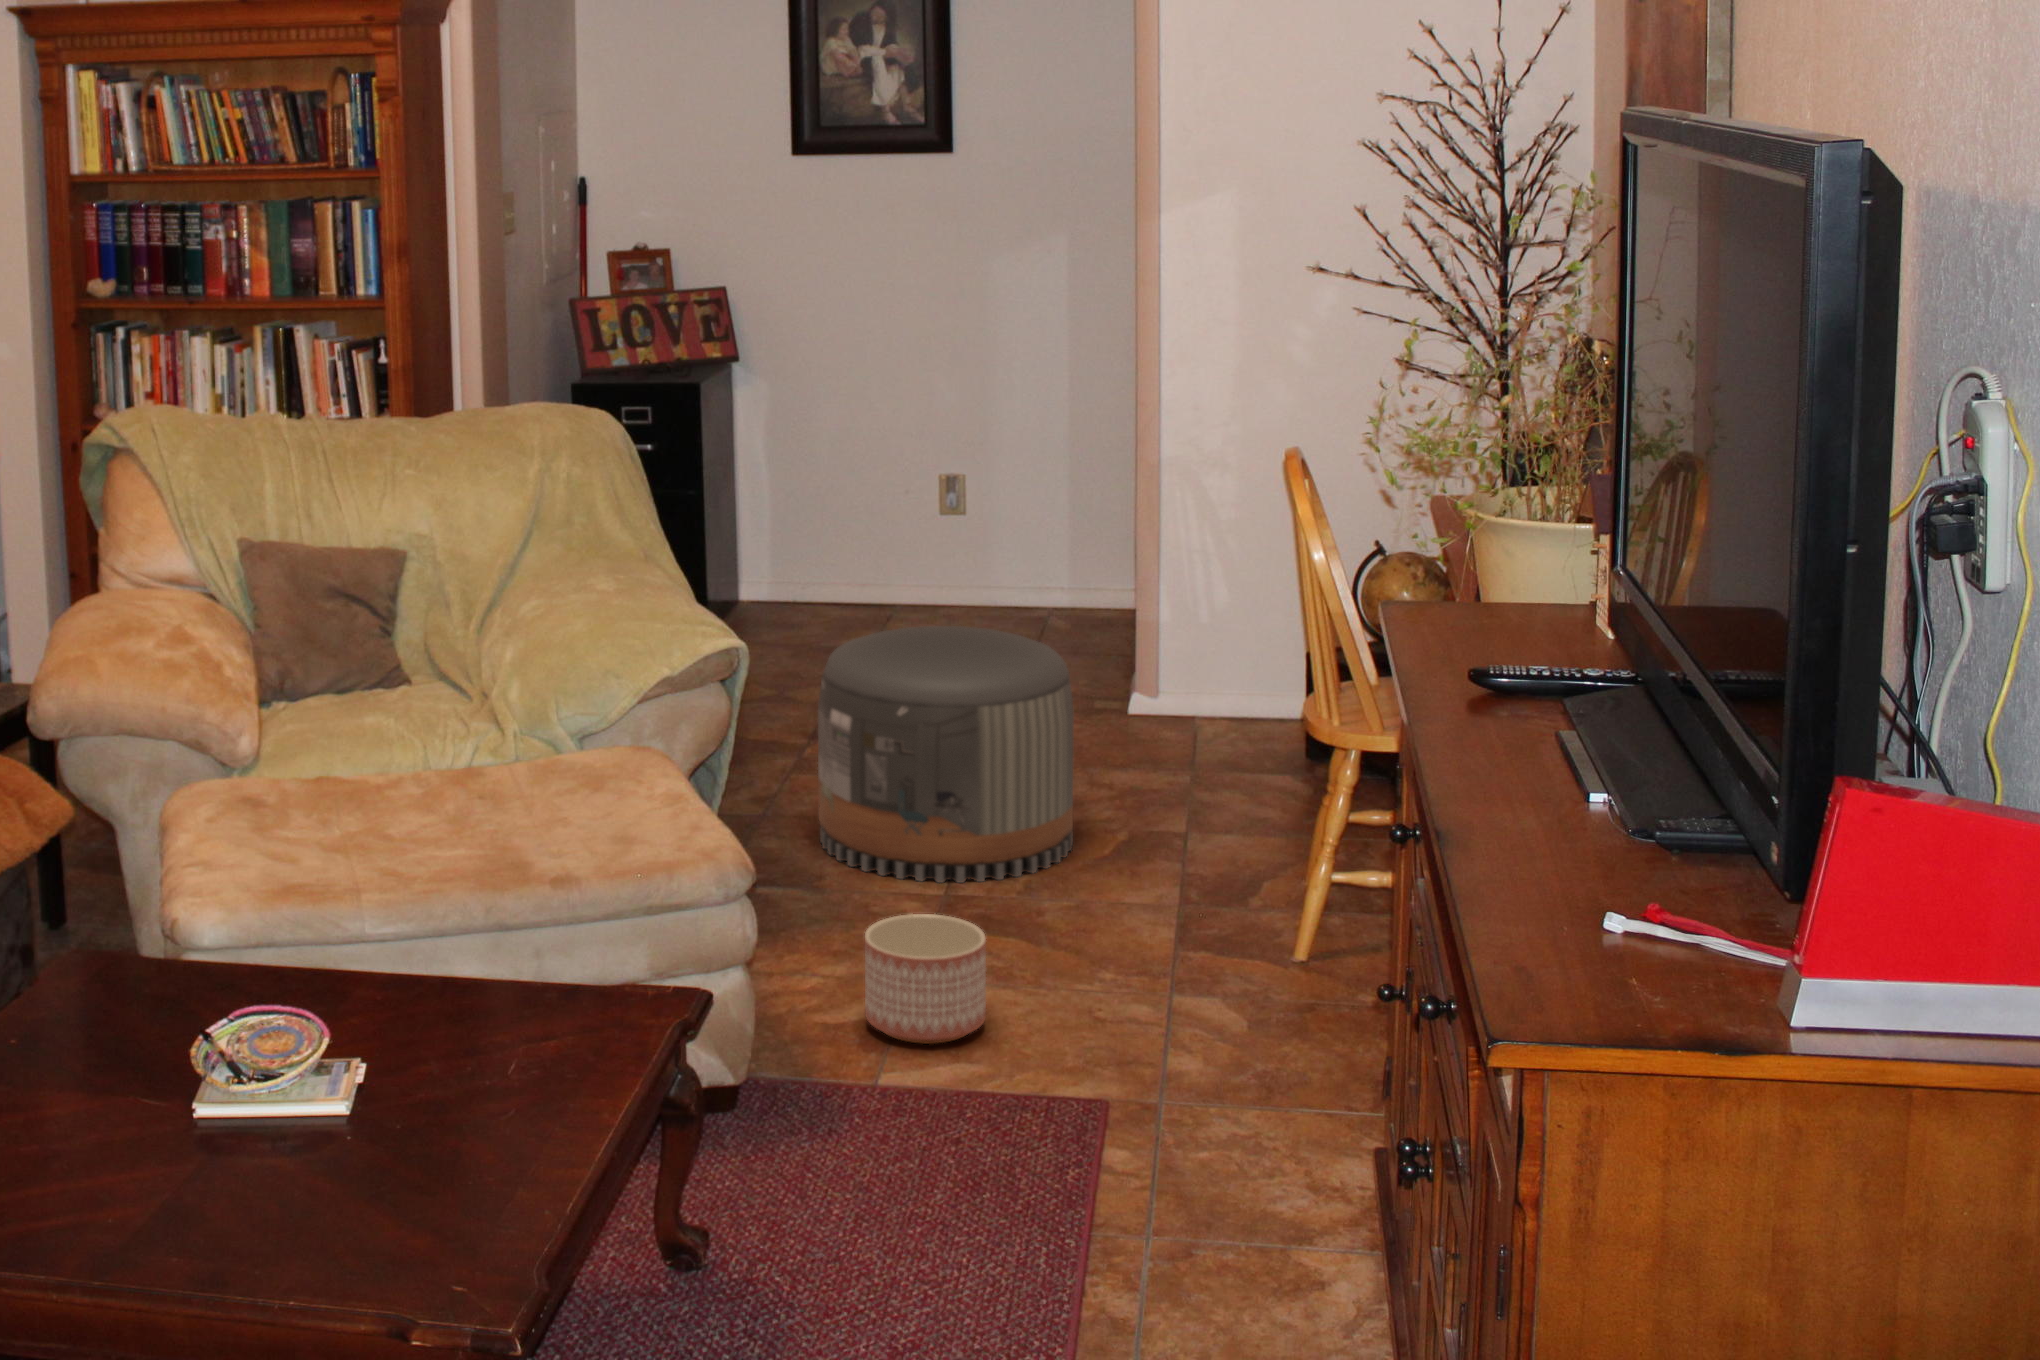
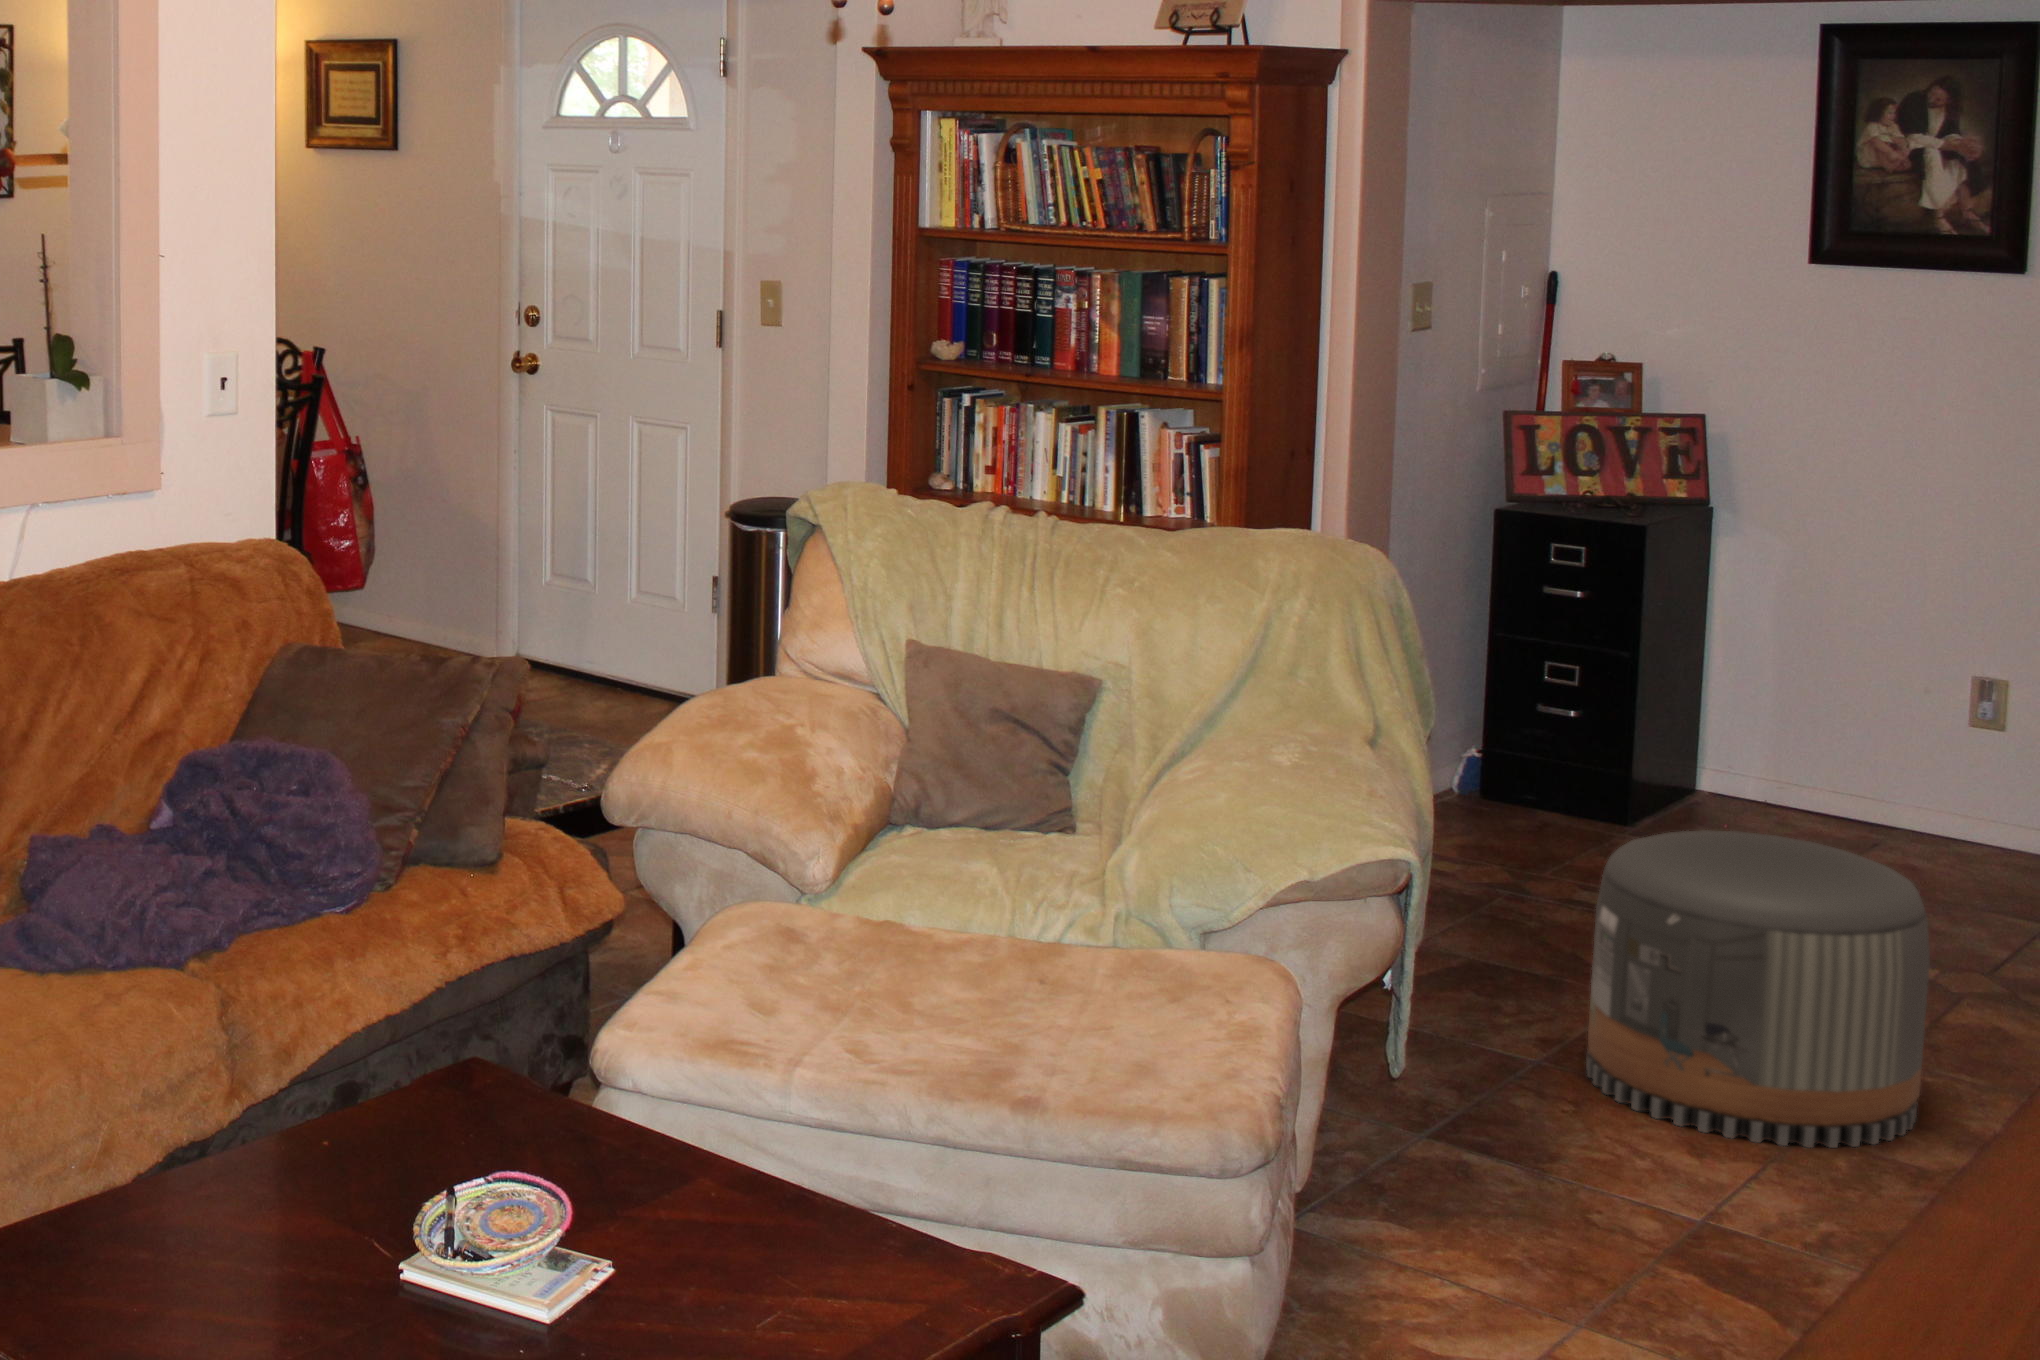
planter: present [865,914,986,1044] -> none [1492,1132,1645,1282]

